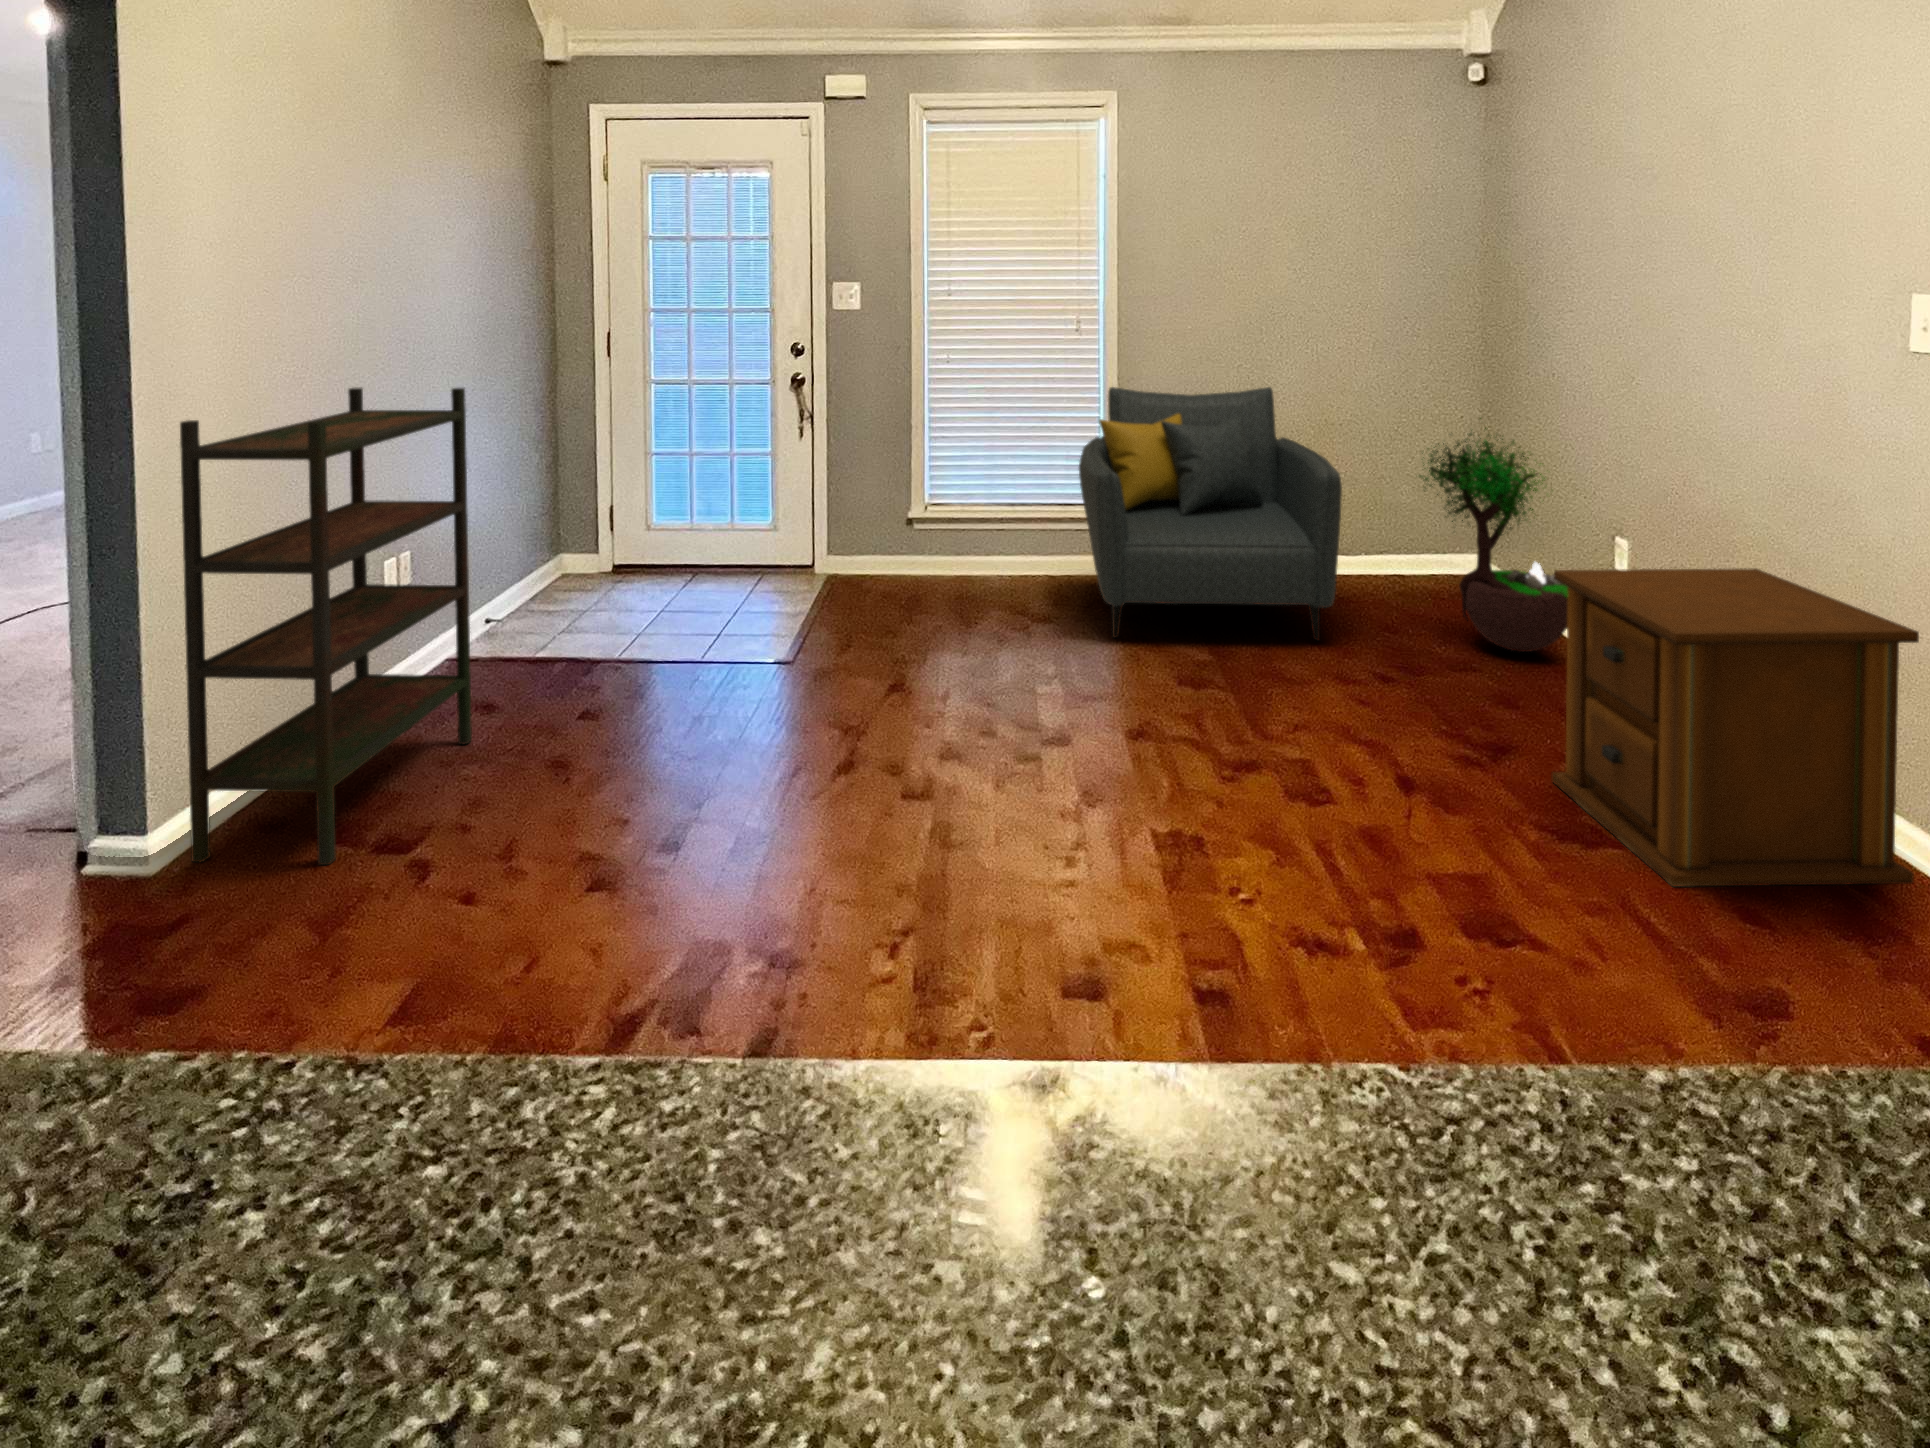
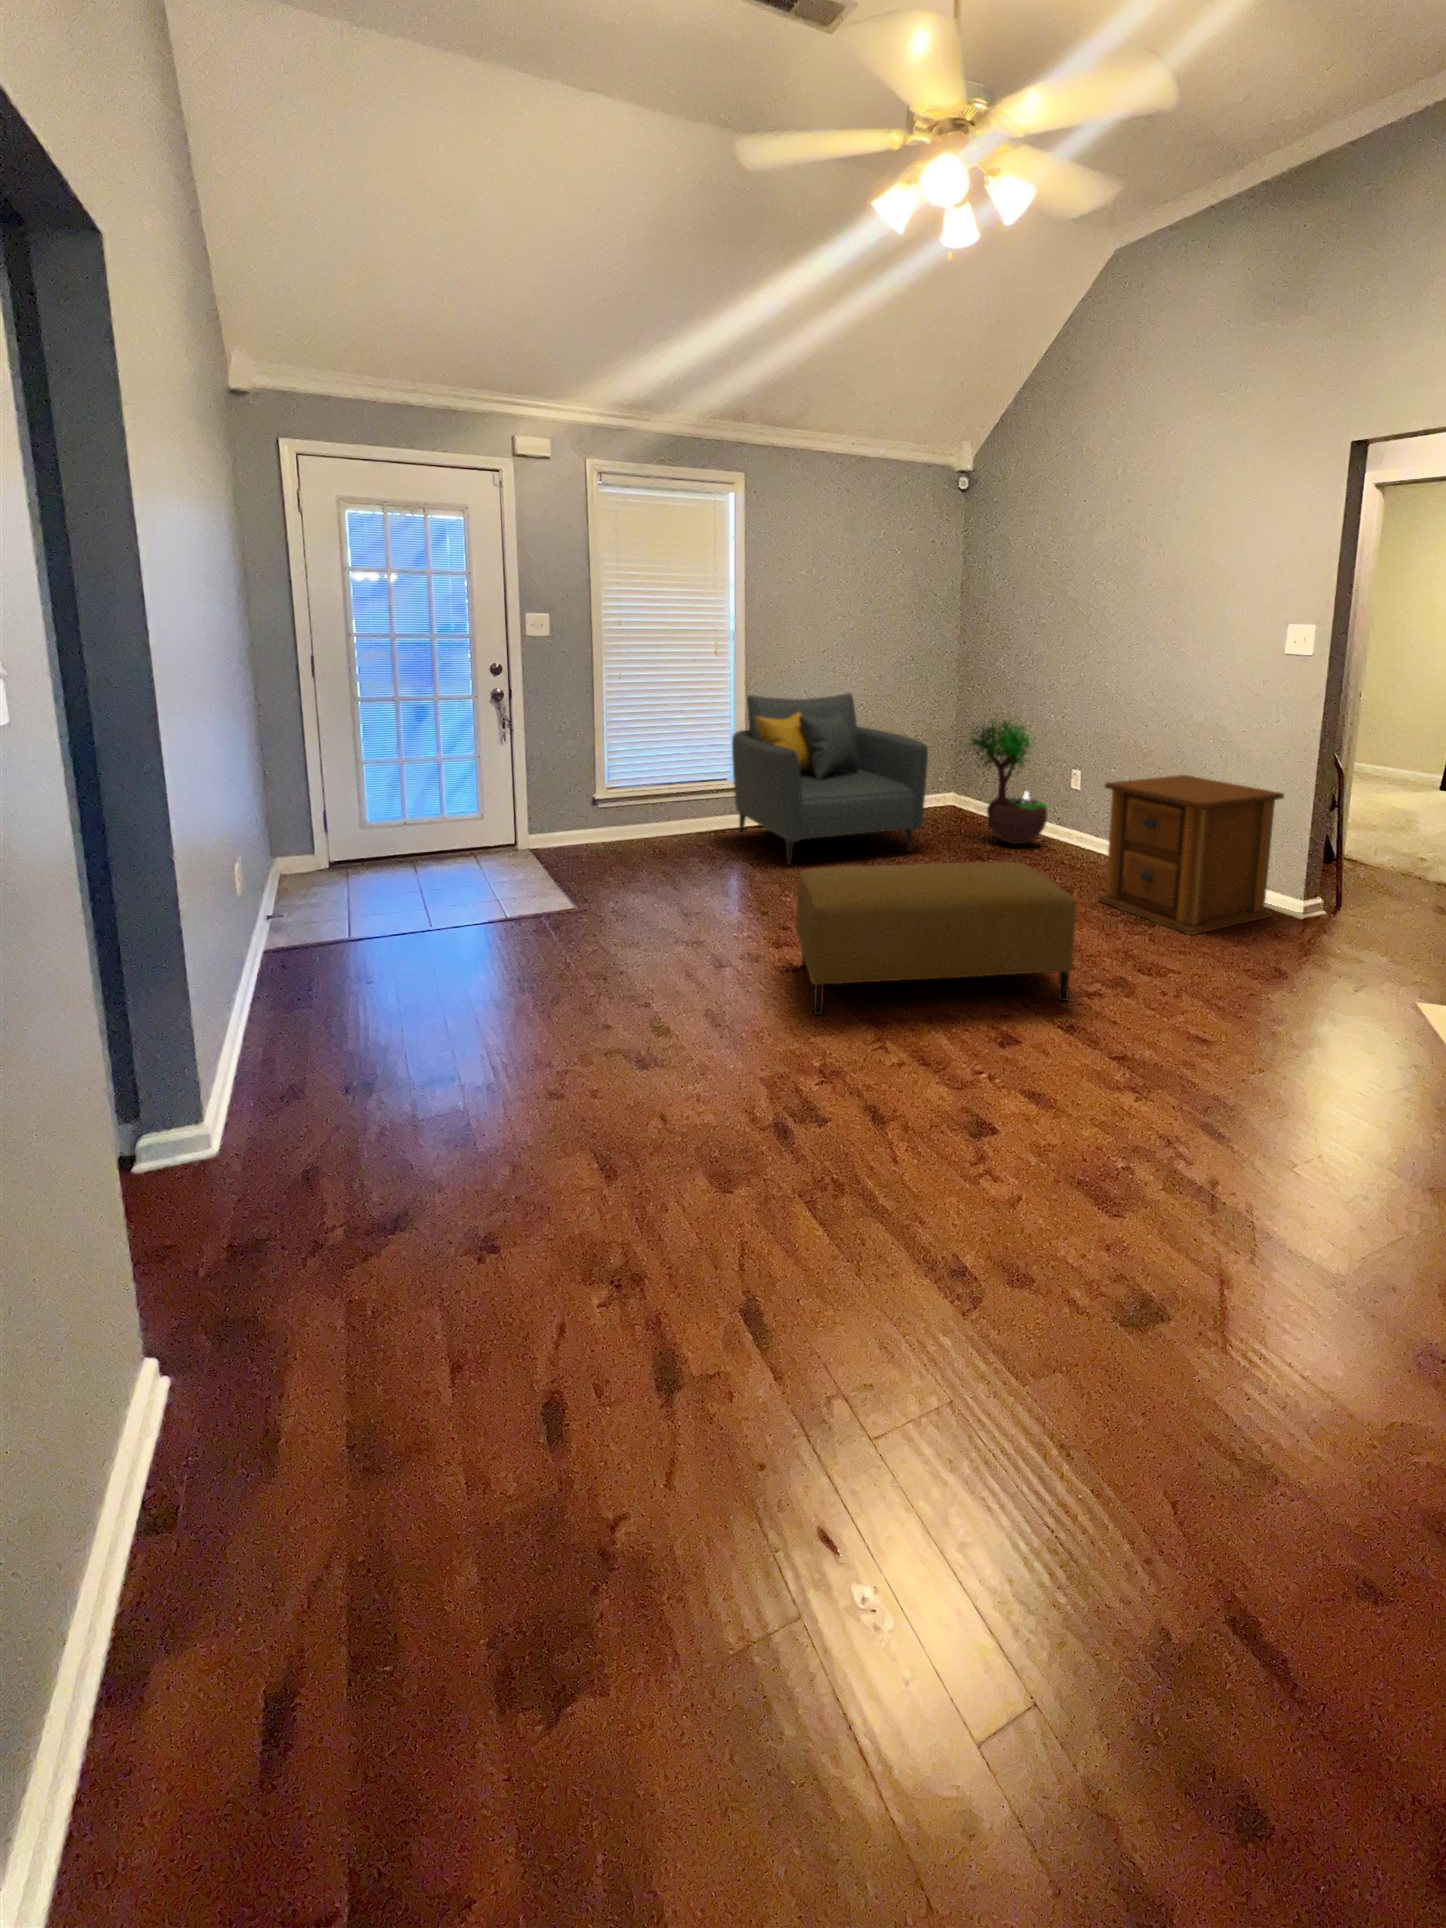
bookshelf: present [180,388,472,865] -> none [174,689,374,1125]
ottoman: none [873,659,1306,960] -> present [796,862,1077,1015]

